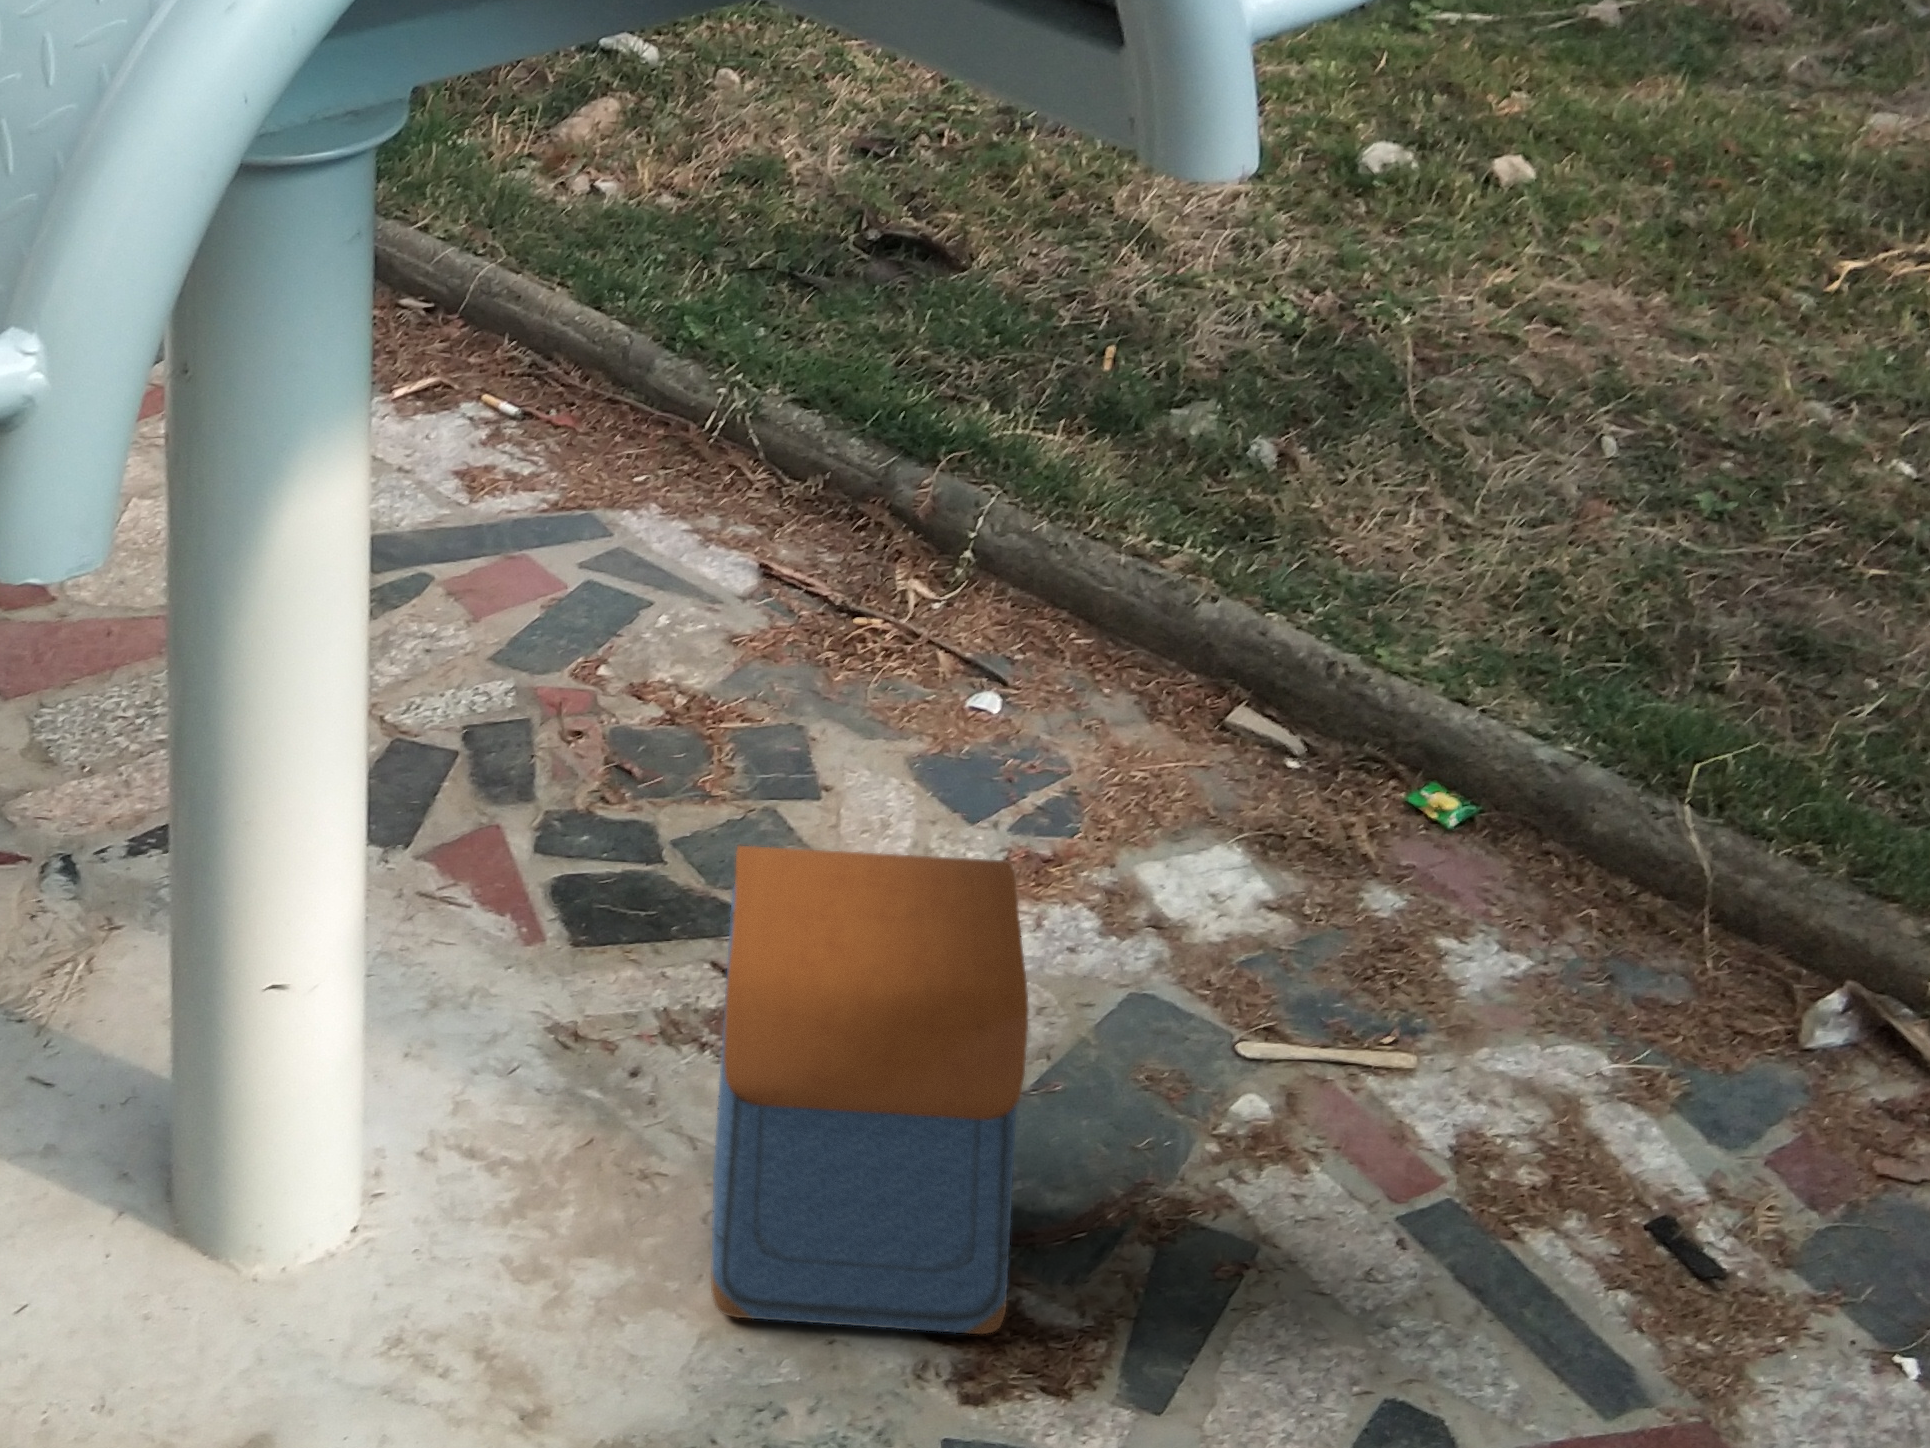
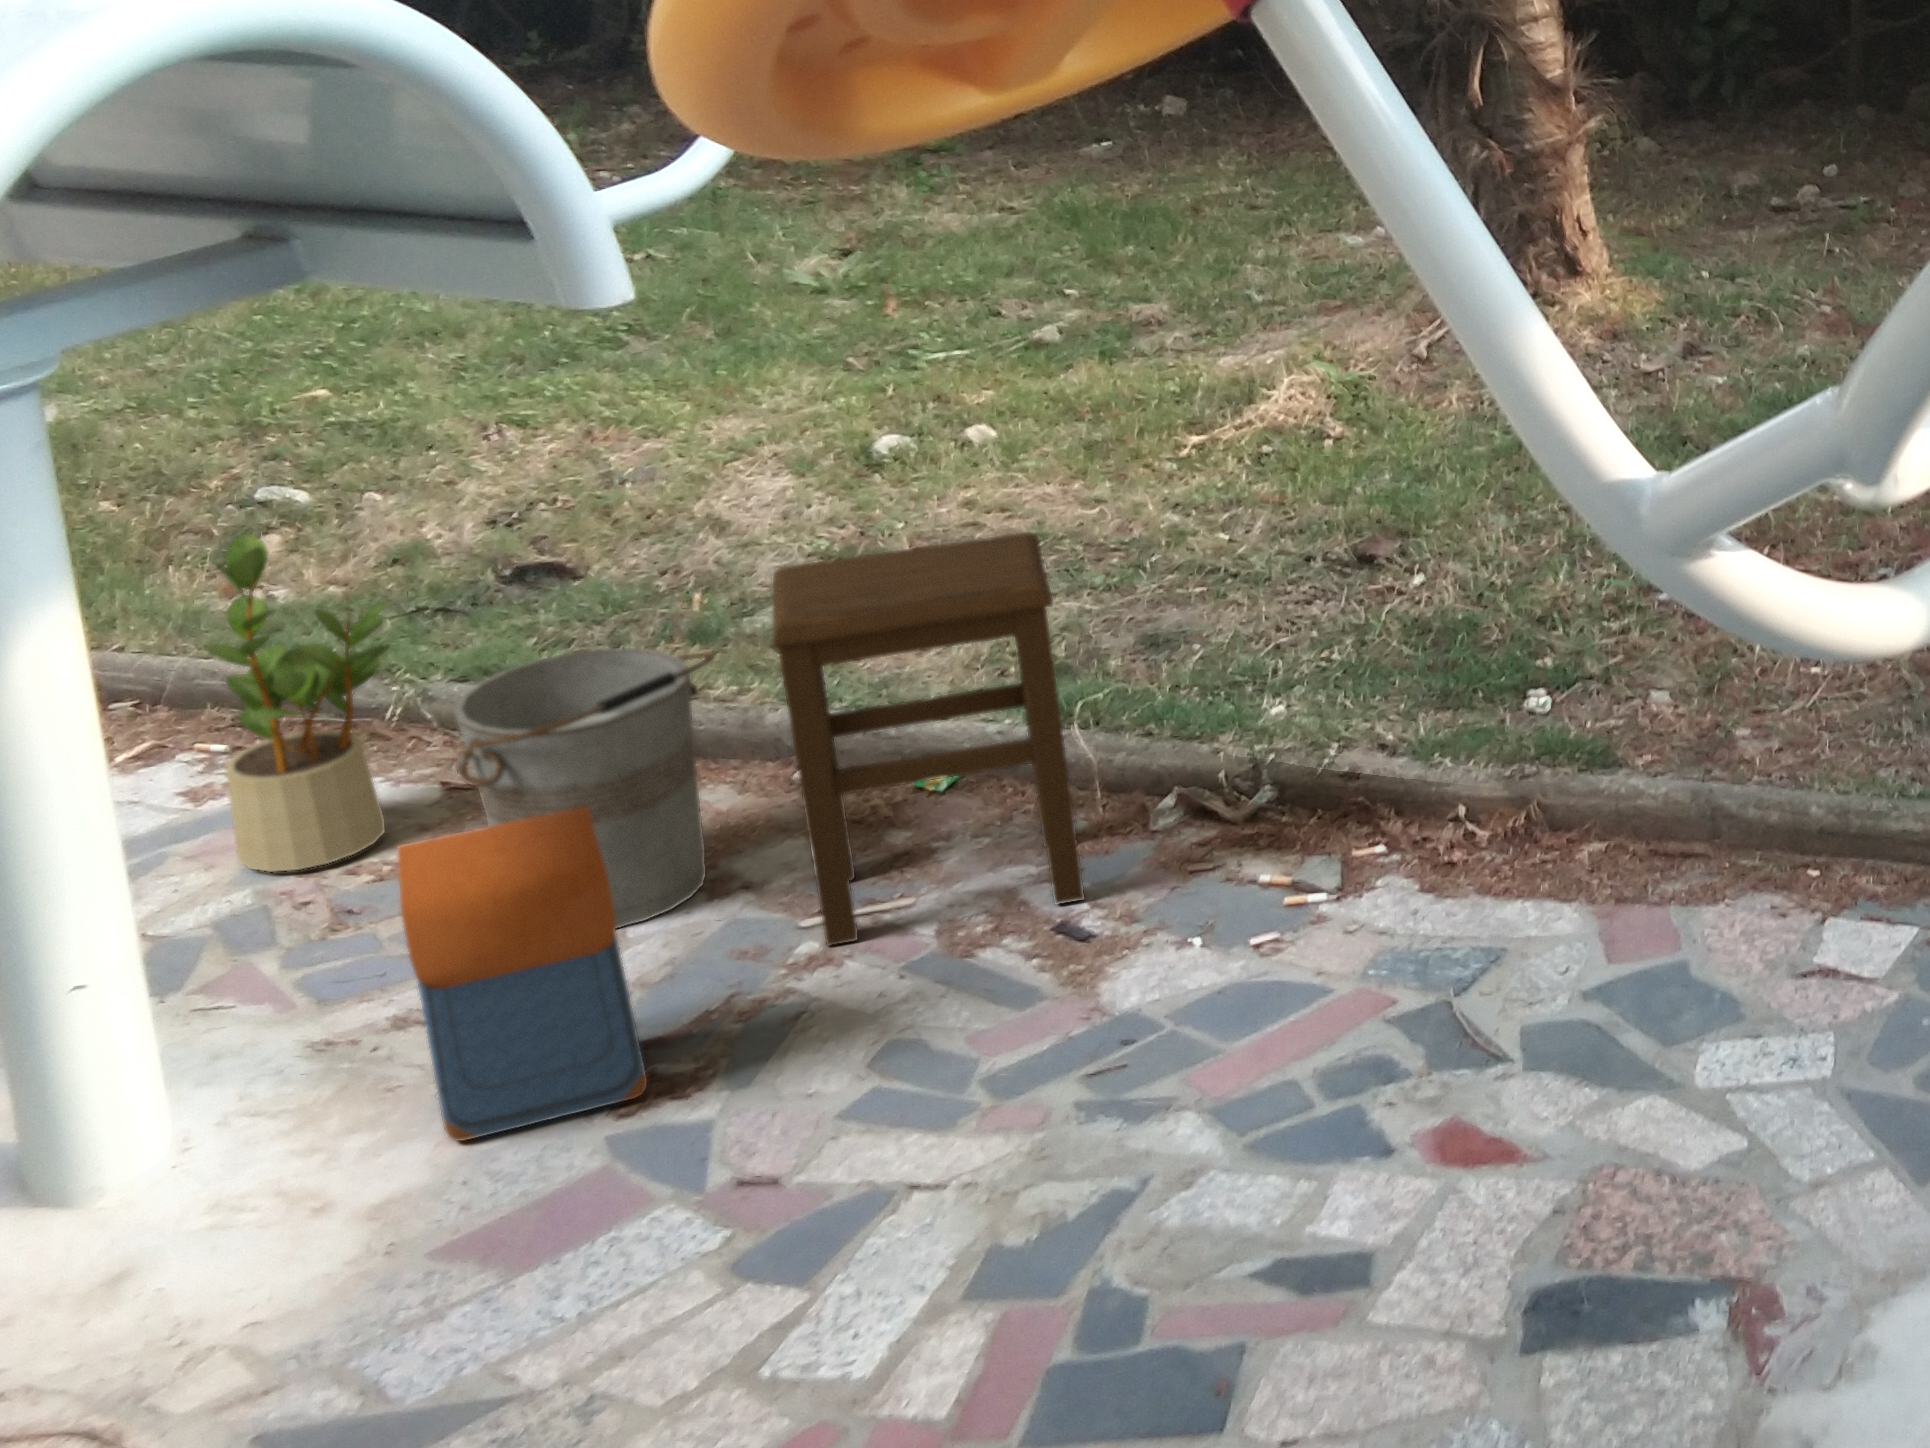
potted plant: none [505,214,759,675] -> present [208,534,389,872]
stool: none [1276,496,1796,1166] -> present [772,532,1084,946]
bucket: none [812,501,1195,943] -> present [454,648,713,928]

